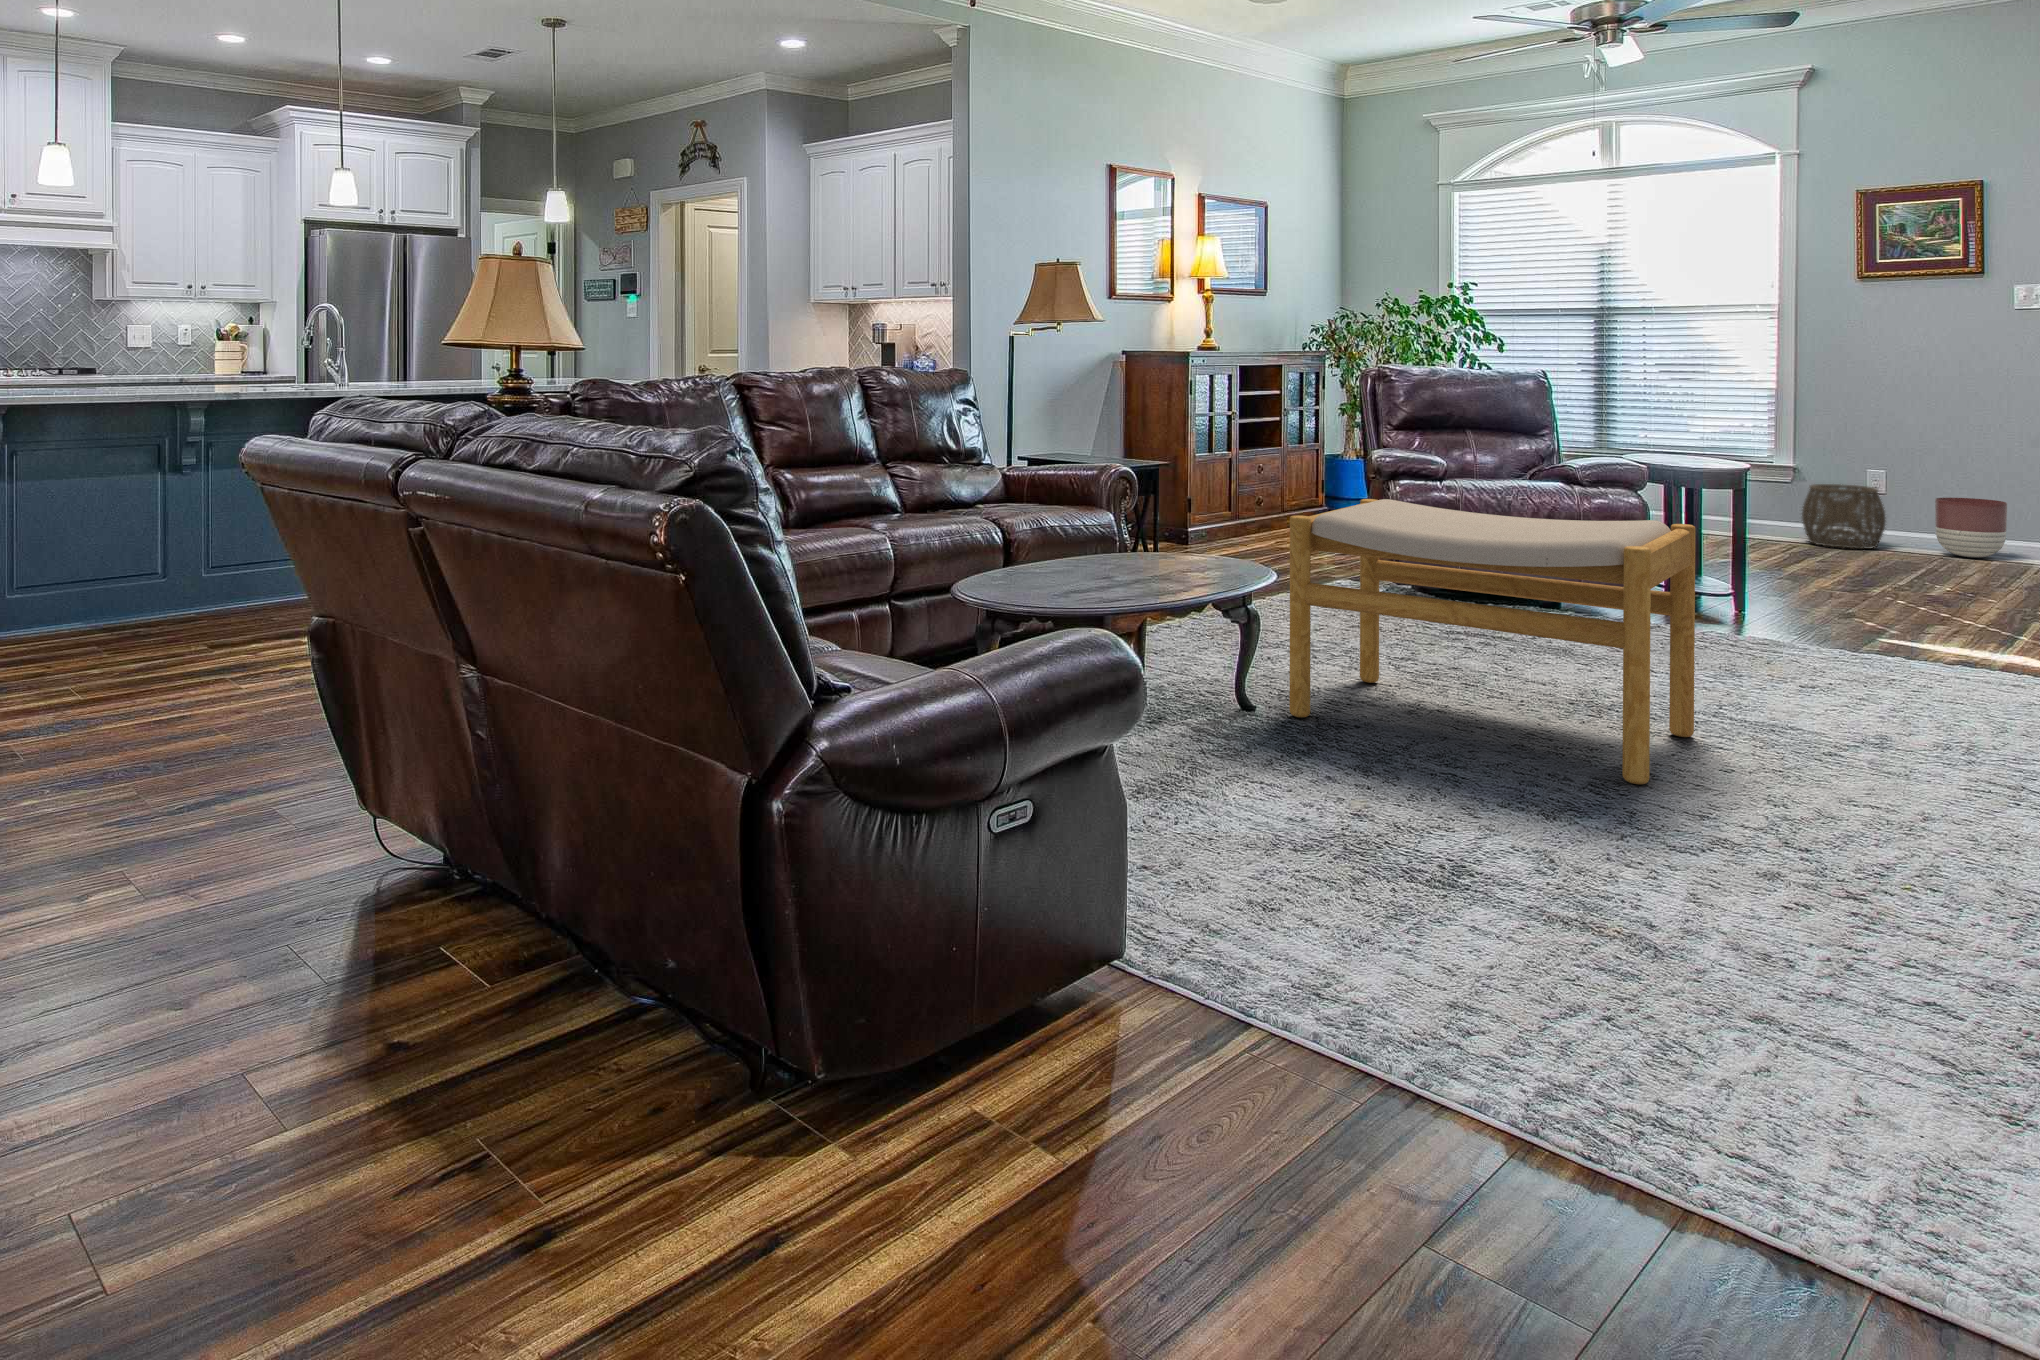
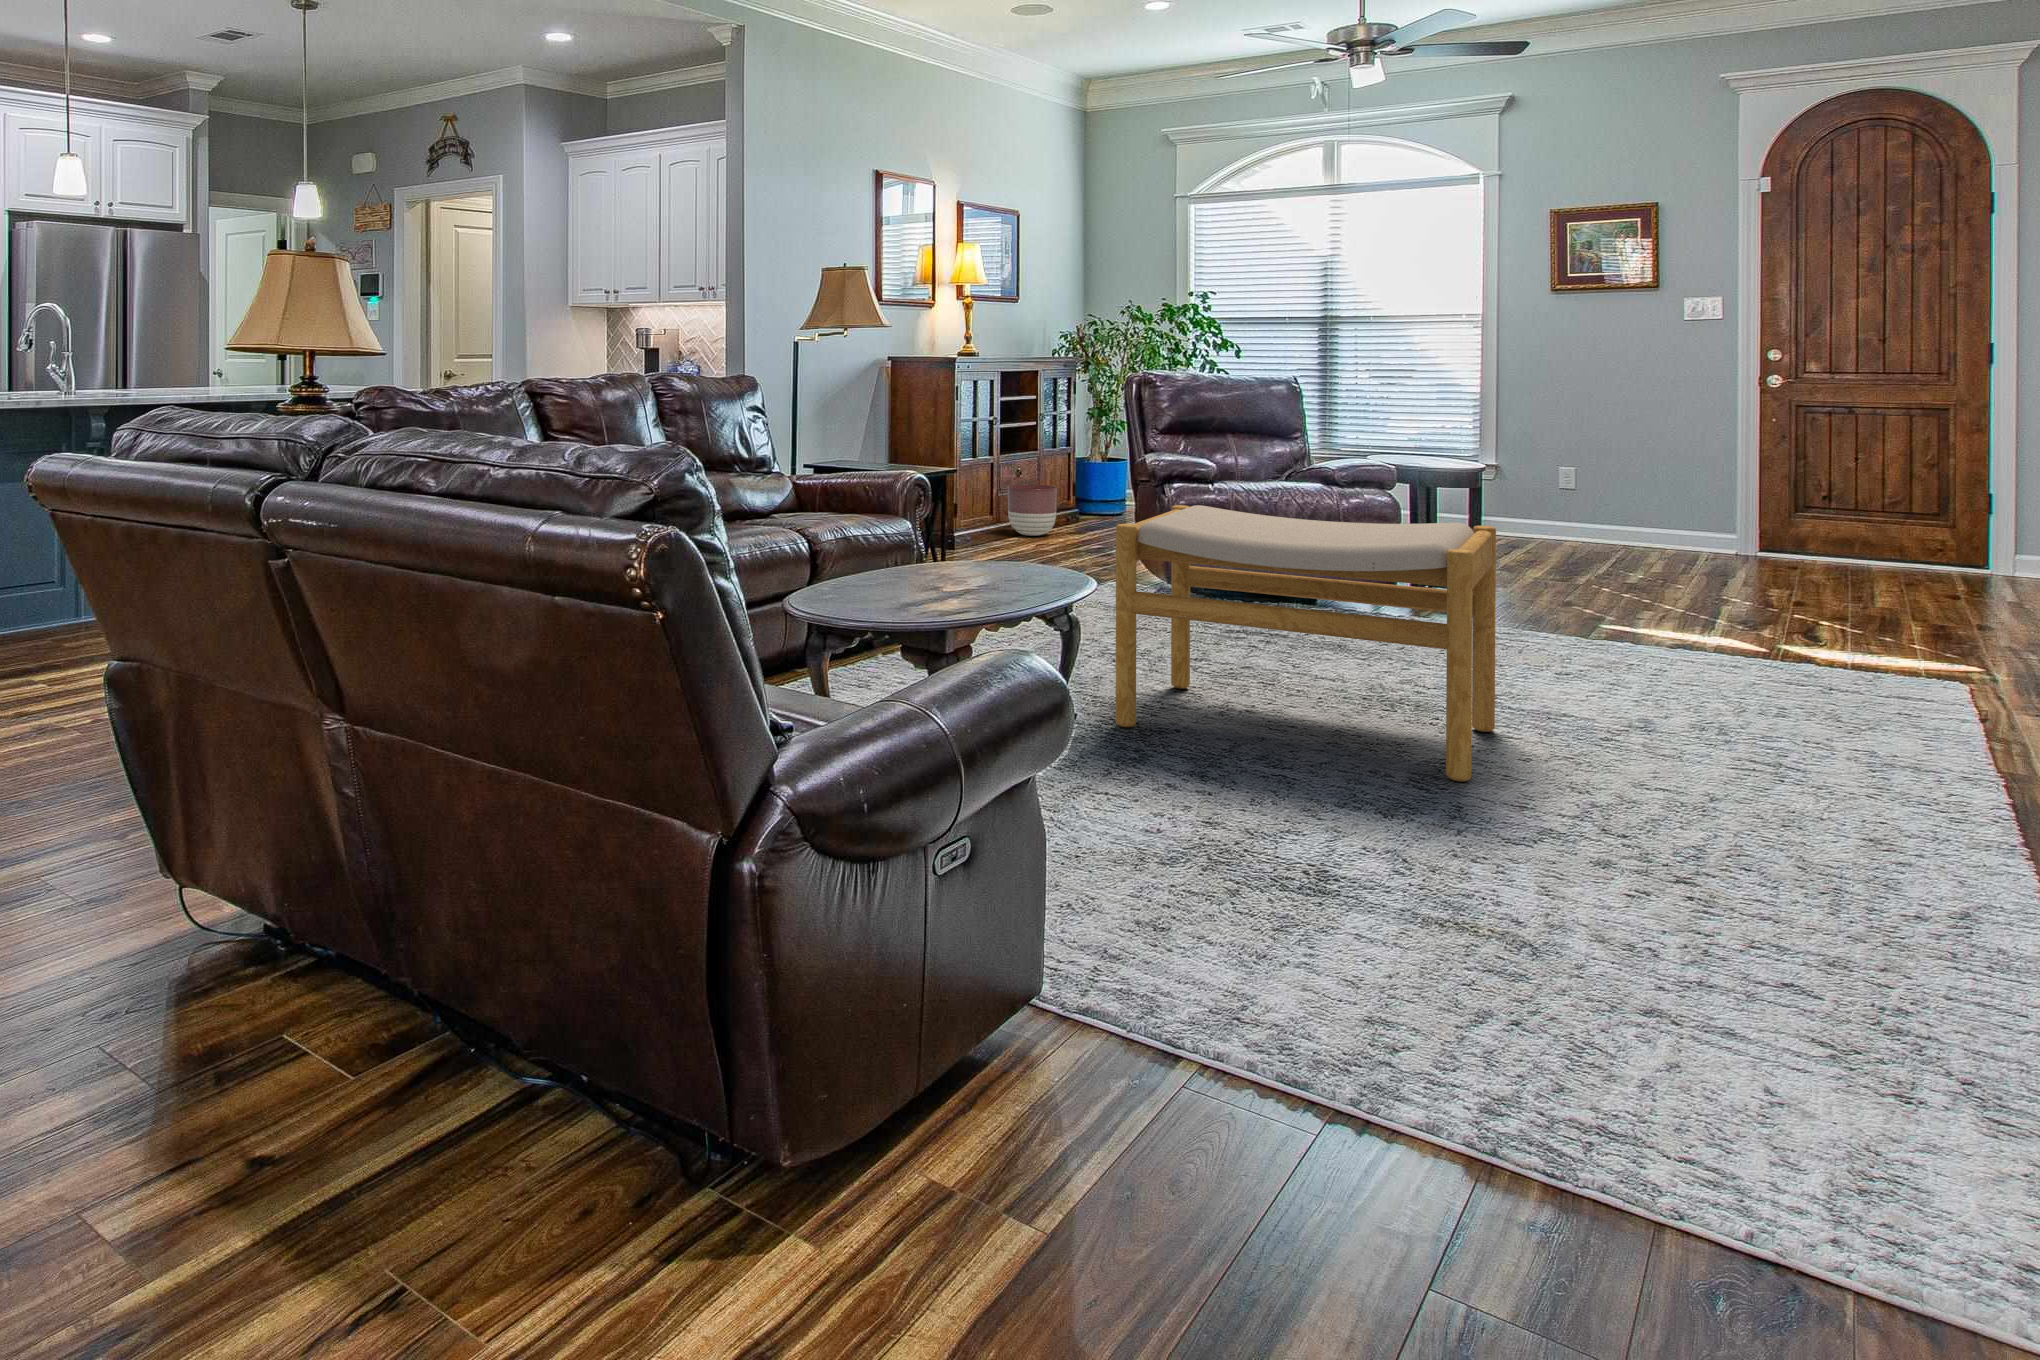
woven basket: present [1802,484,1886,549] -> none [1522,481,1598,542]
planter: present [1935,498,2007,558] -> present [1008,484,1057,536]

